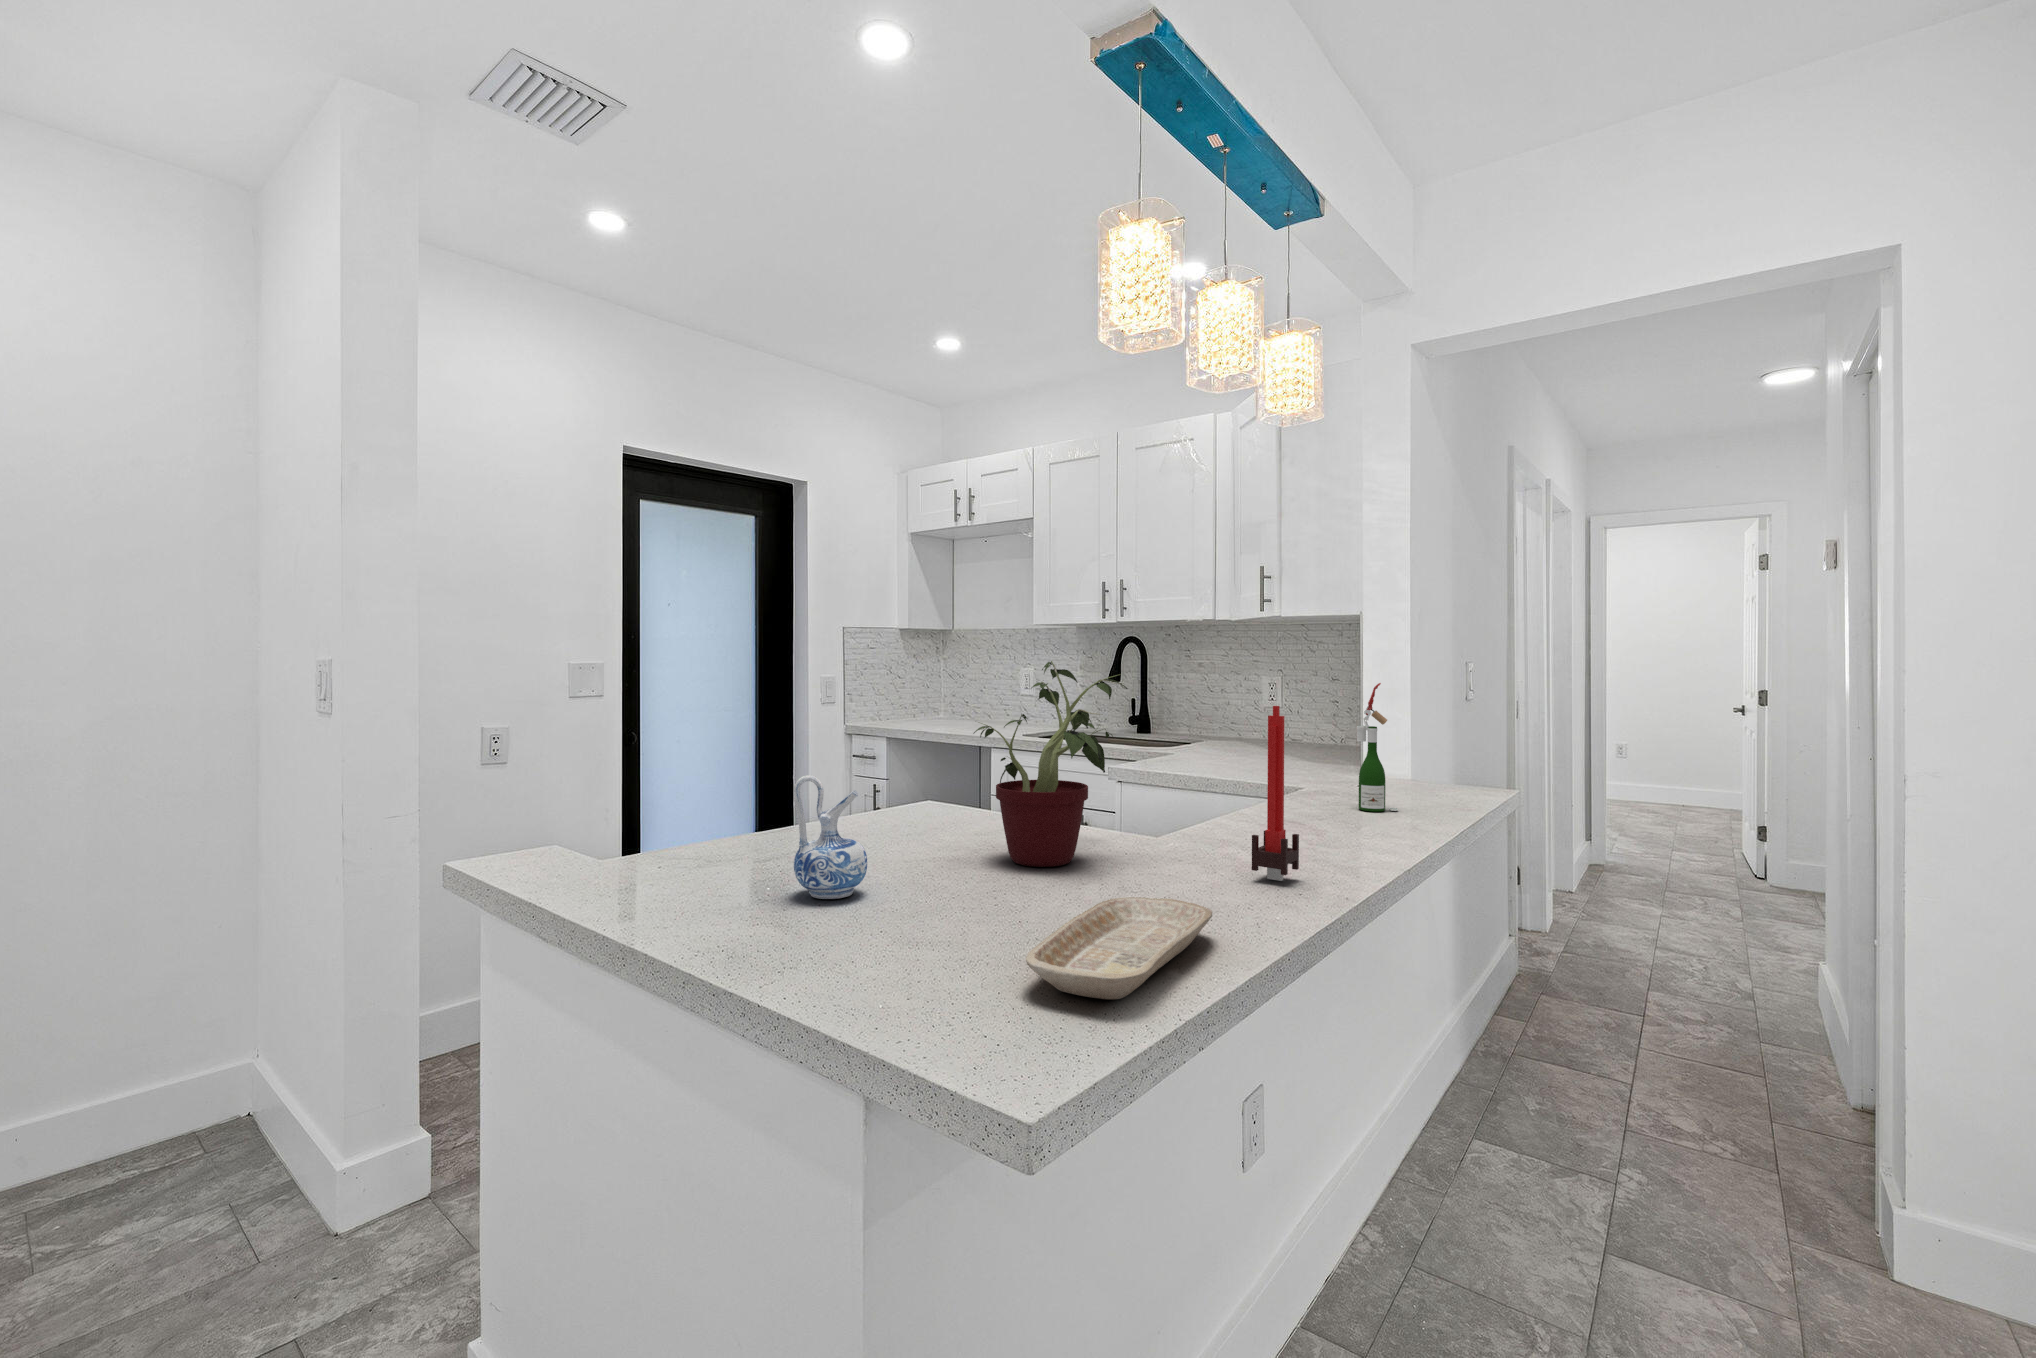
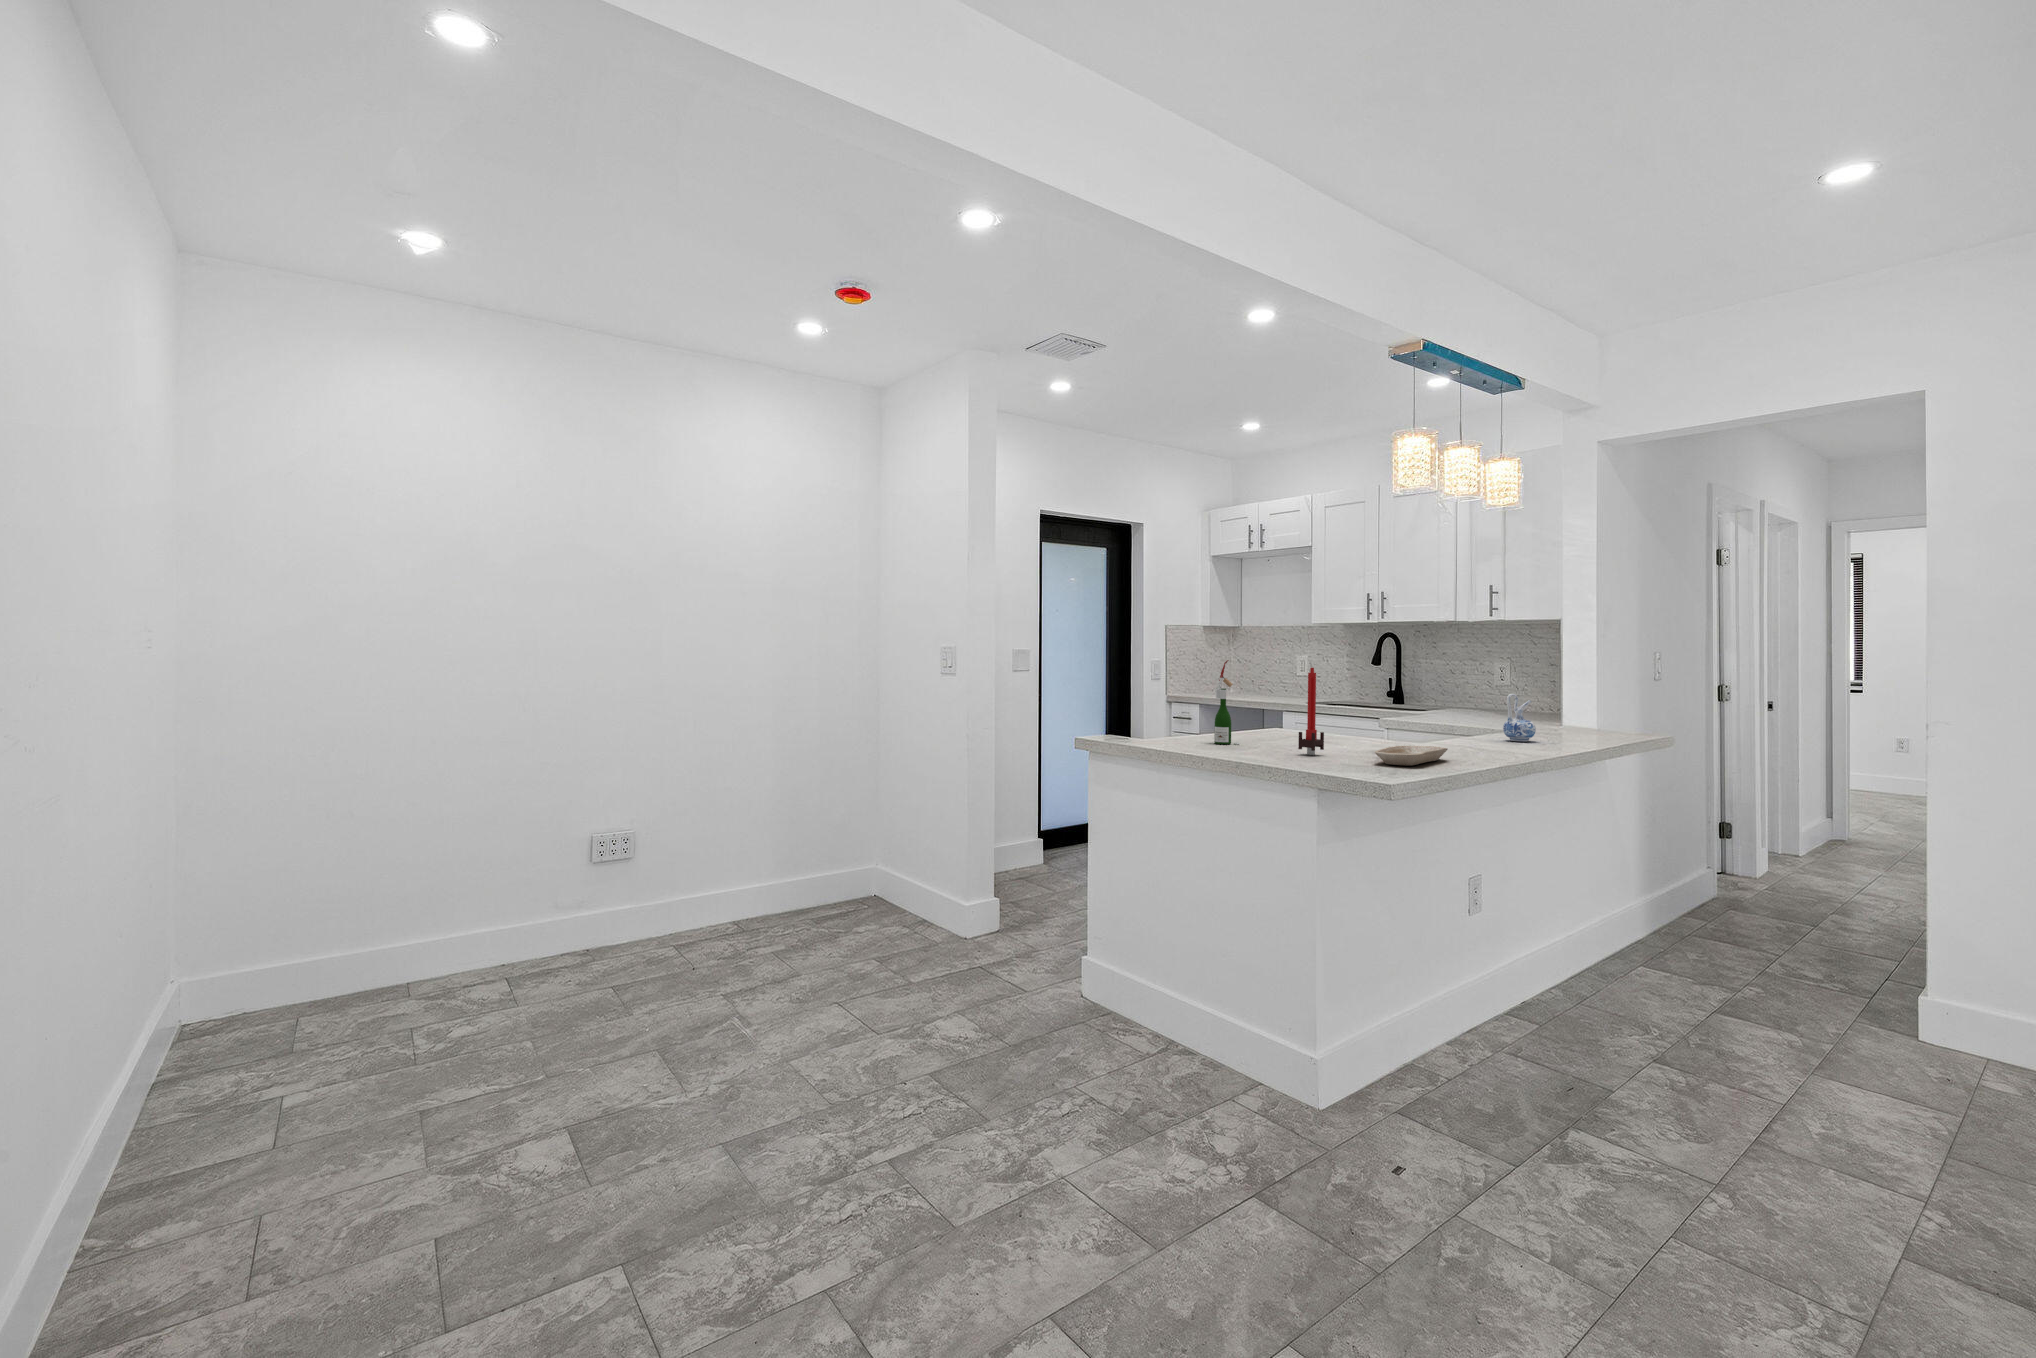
potted plant: present [974,661,1127,867] -> none [1325,647,1404,745]
wine bottle: present [1357,683,1398,812] -> present [1214,660,1240,744]
candle: present [1252,706,1299,881] -> present [1298,668,1324,755]
ceramic pitcher: present [794,775,867,899] -> present [1503,694,1536,741]

